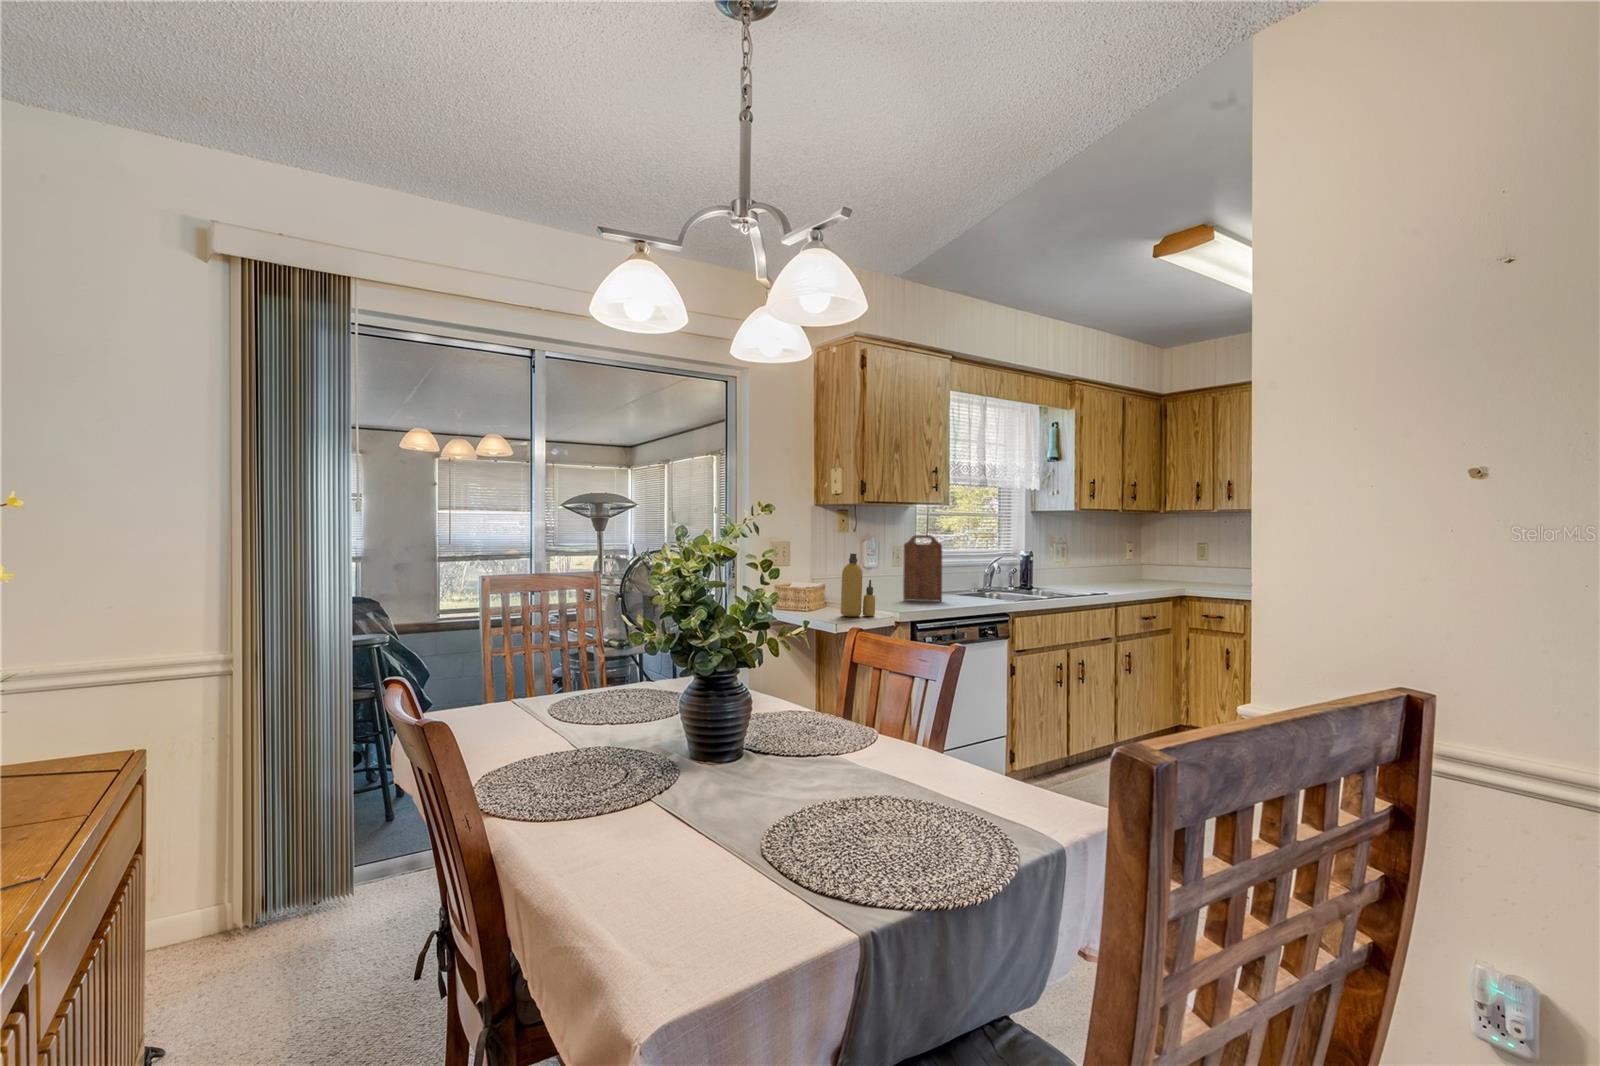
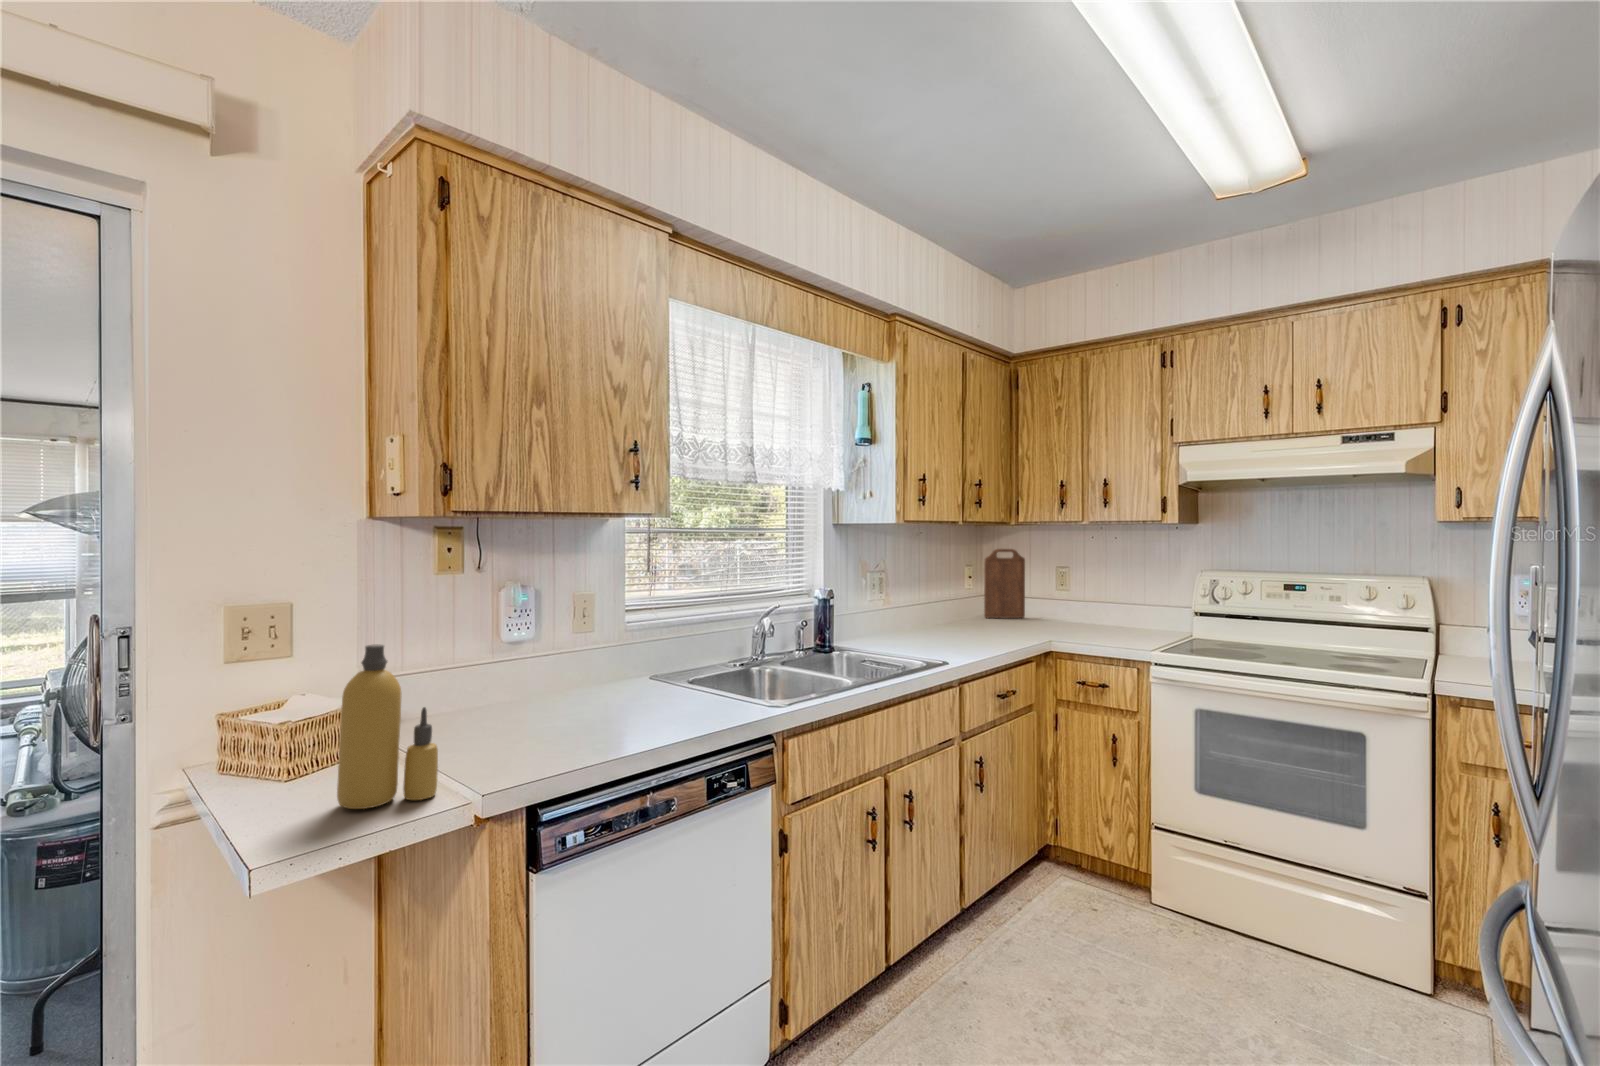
cutting board: present [903,535,942,601] -> present [984,549,1025,618]

